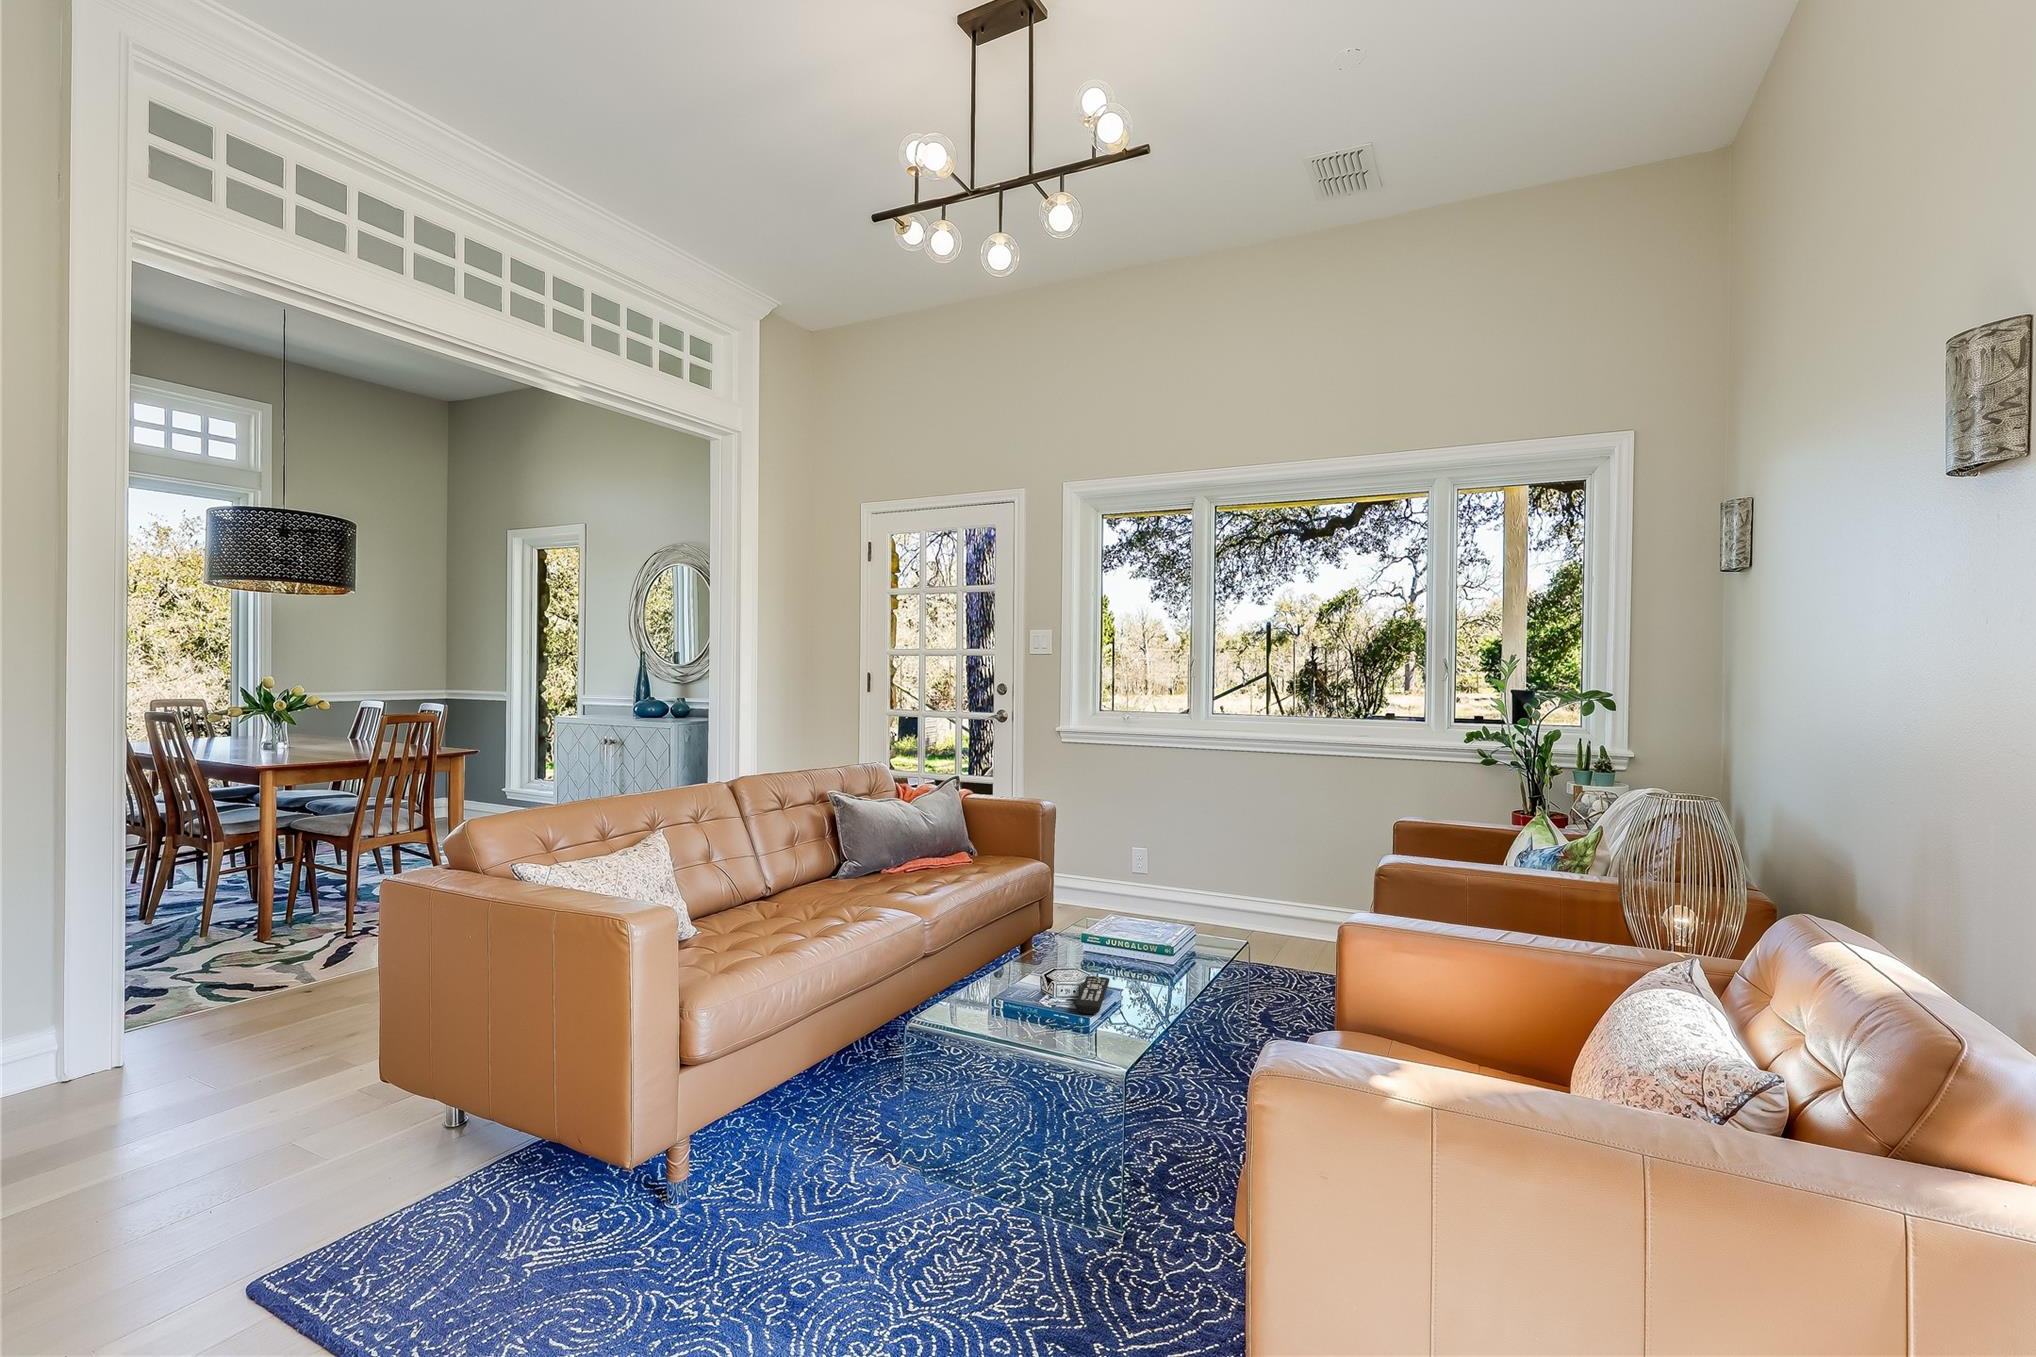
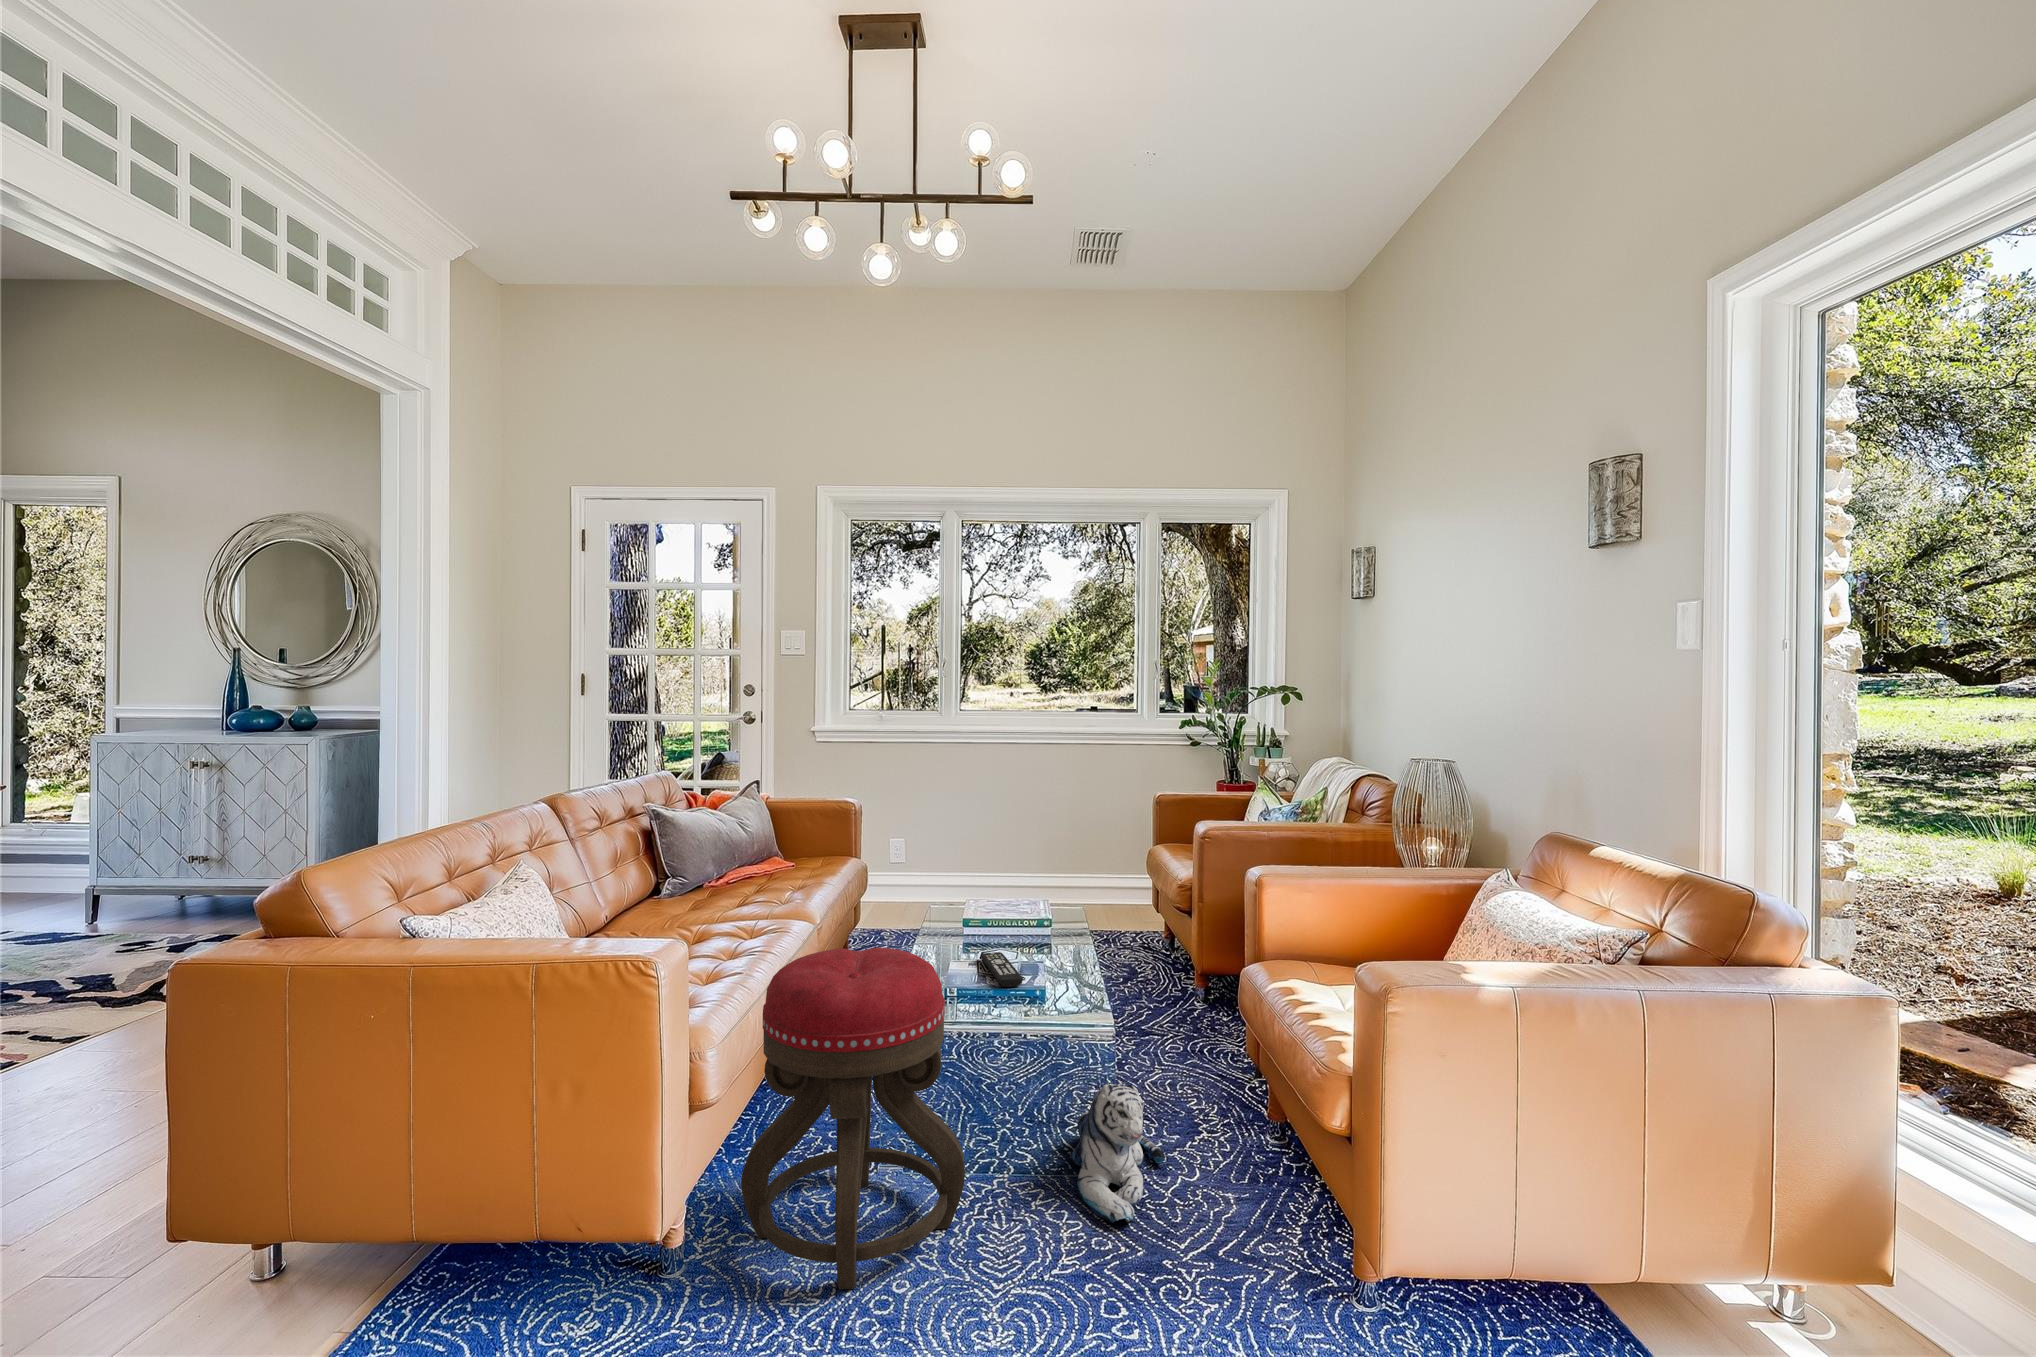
ottoman: none [744,939,940,1268] -> present [741,947,965,1290]
plush toy: none [1063,1133,1188,1287] -> present [1070,1084,1166,1223]

